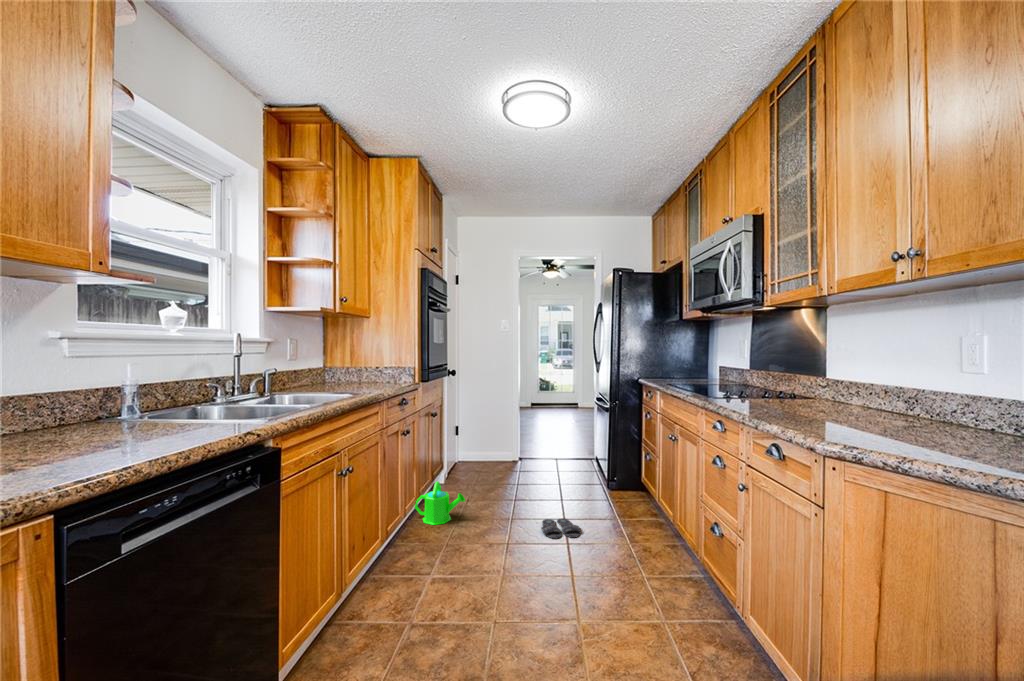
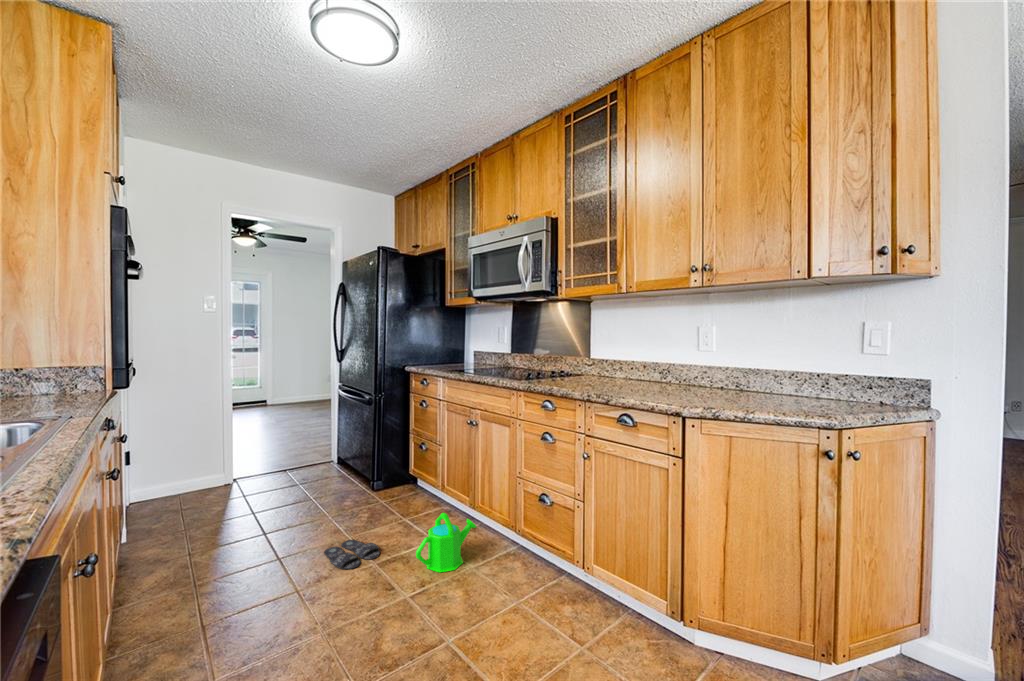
watering can: present [414,481,465,525] -> present [416,513,476,572]

